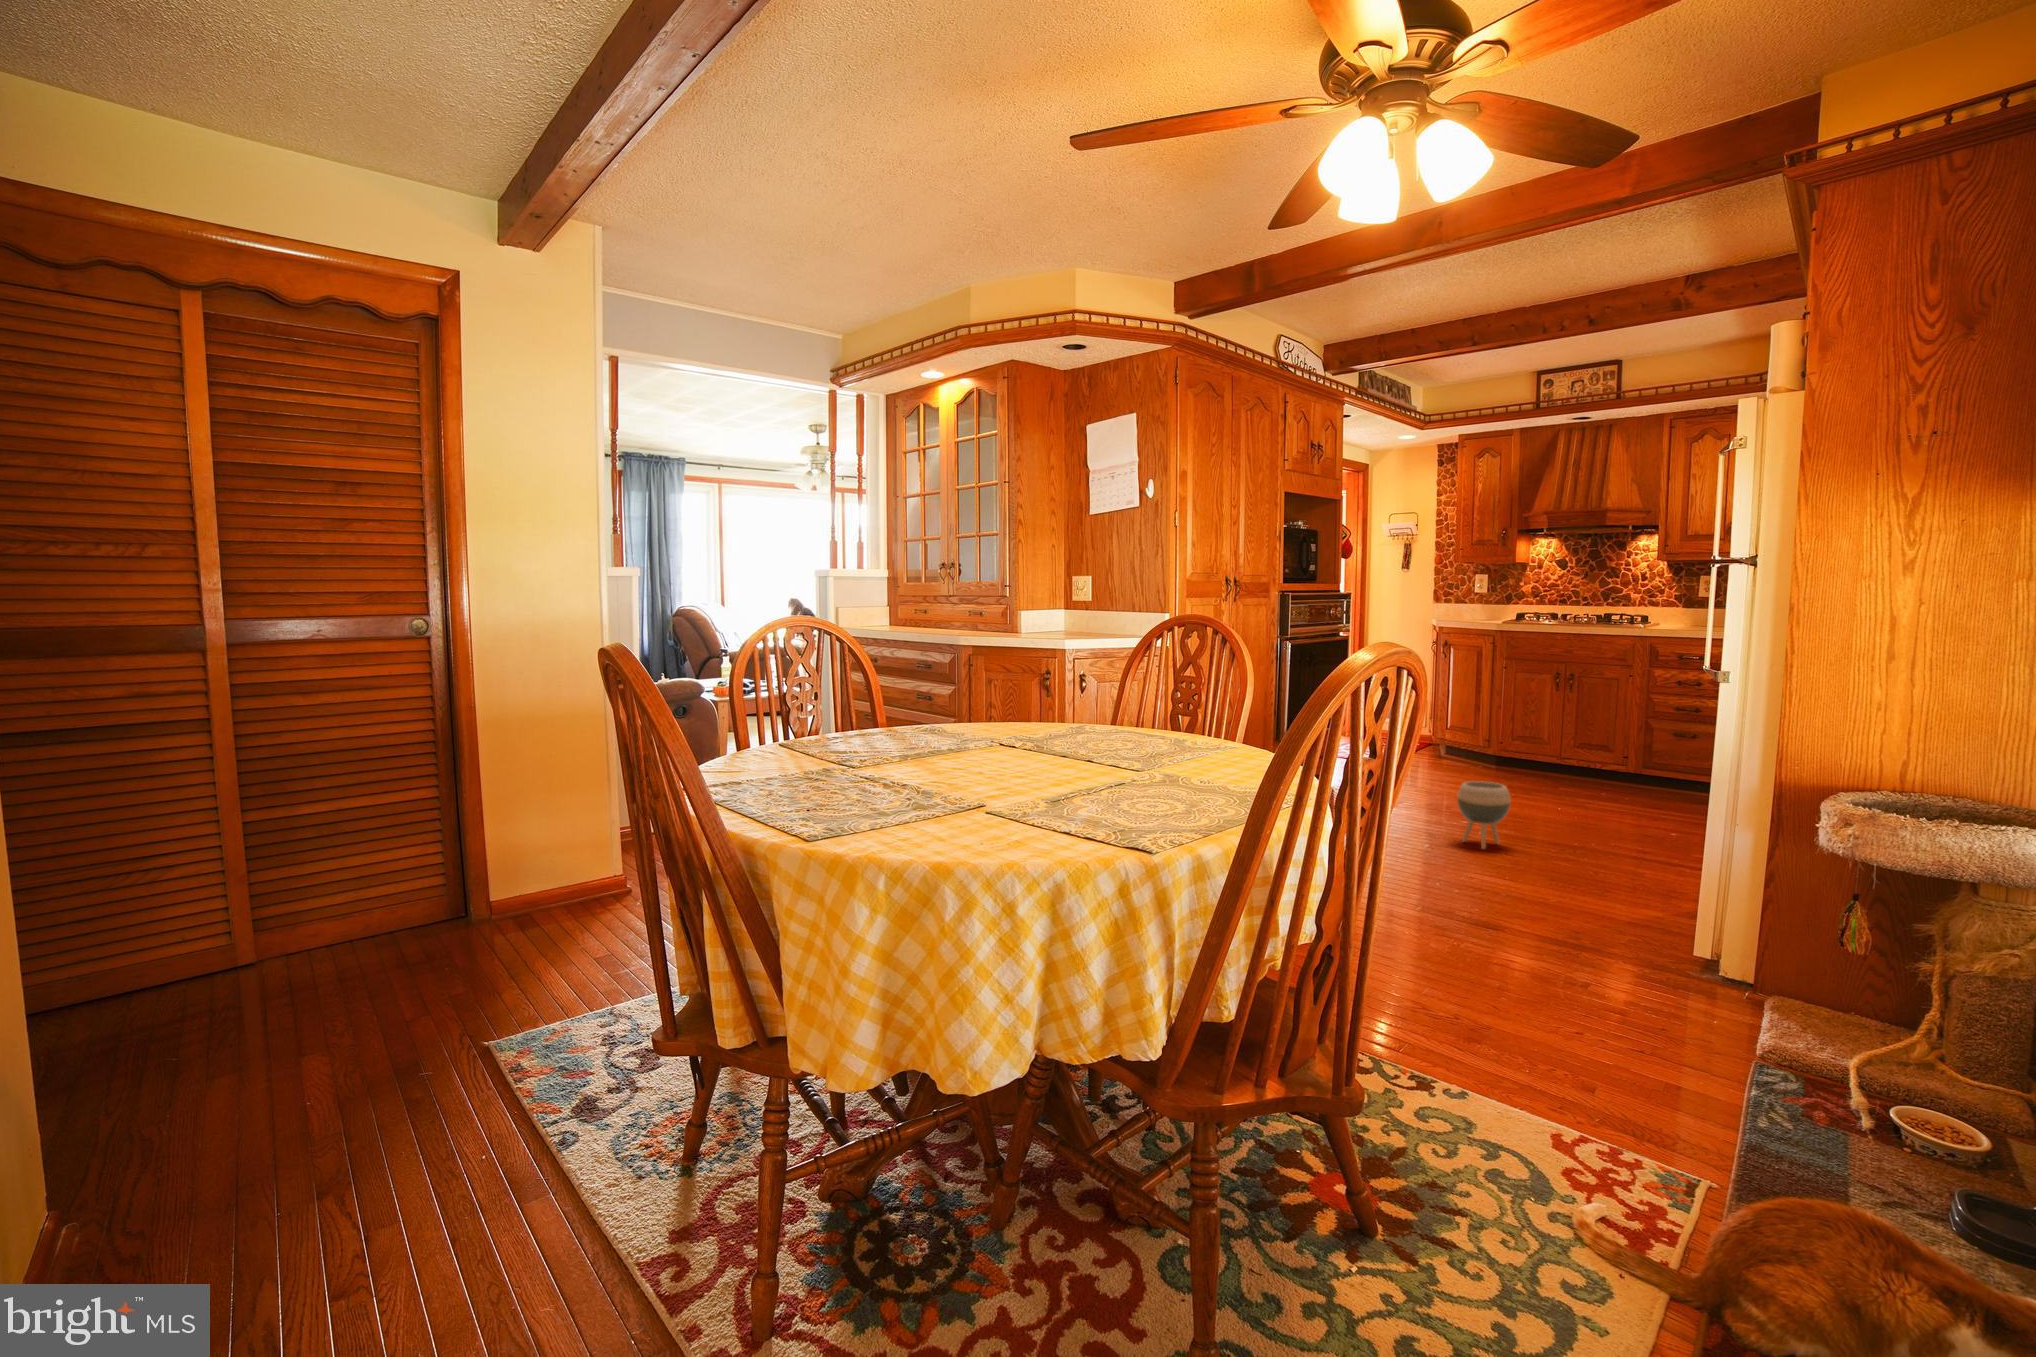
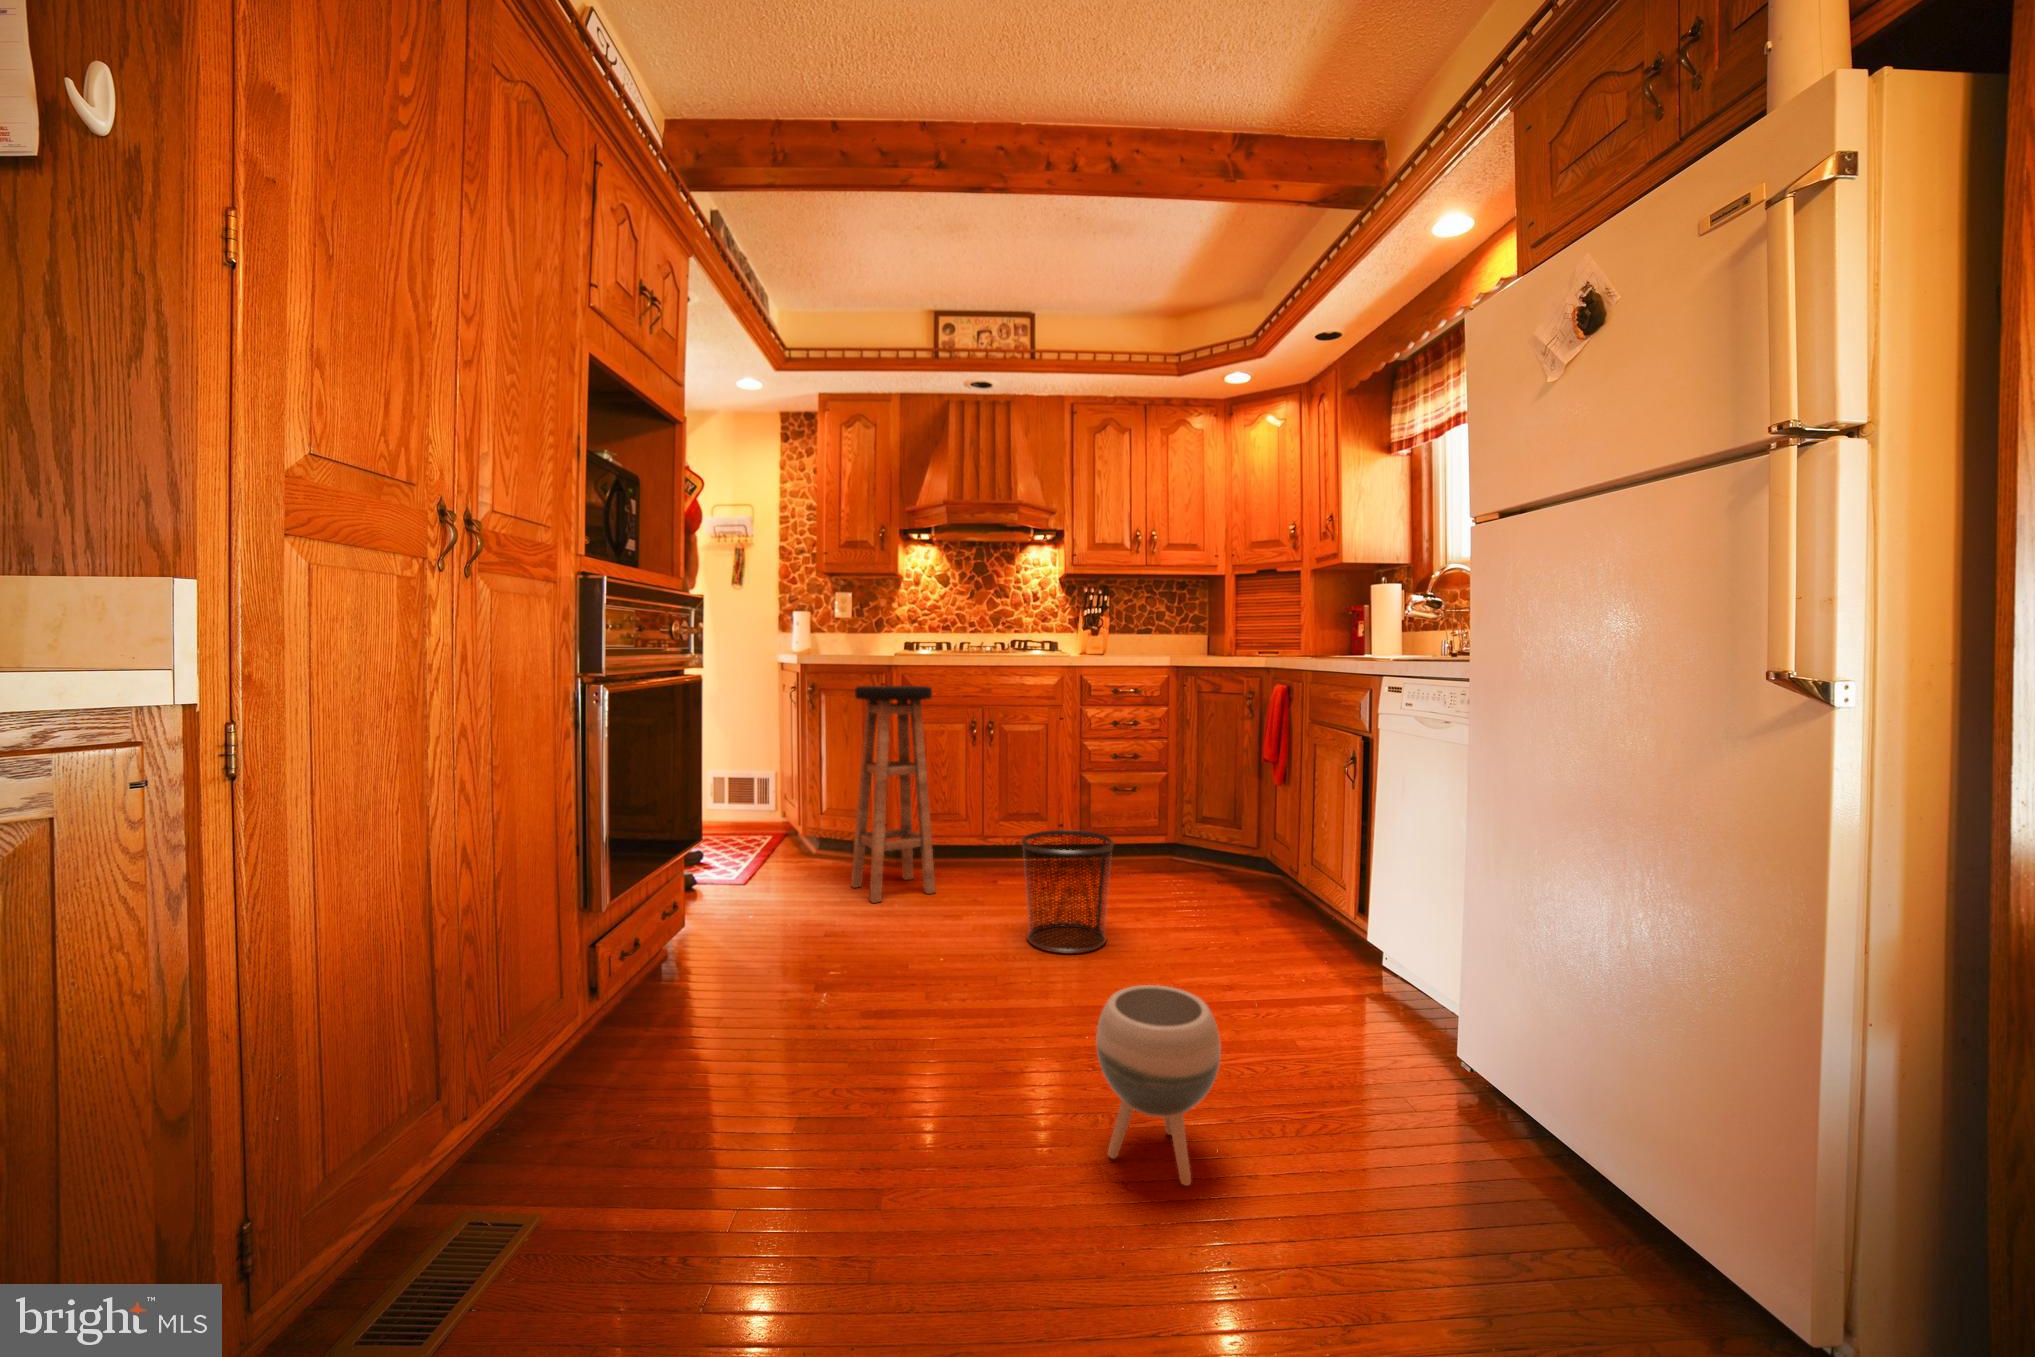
bar stool: none [1447,648,1504,784] -> present [851,686,936,903]
waste bin: none [1523,744,1587,813] -> present [1021,830,1114,954]

